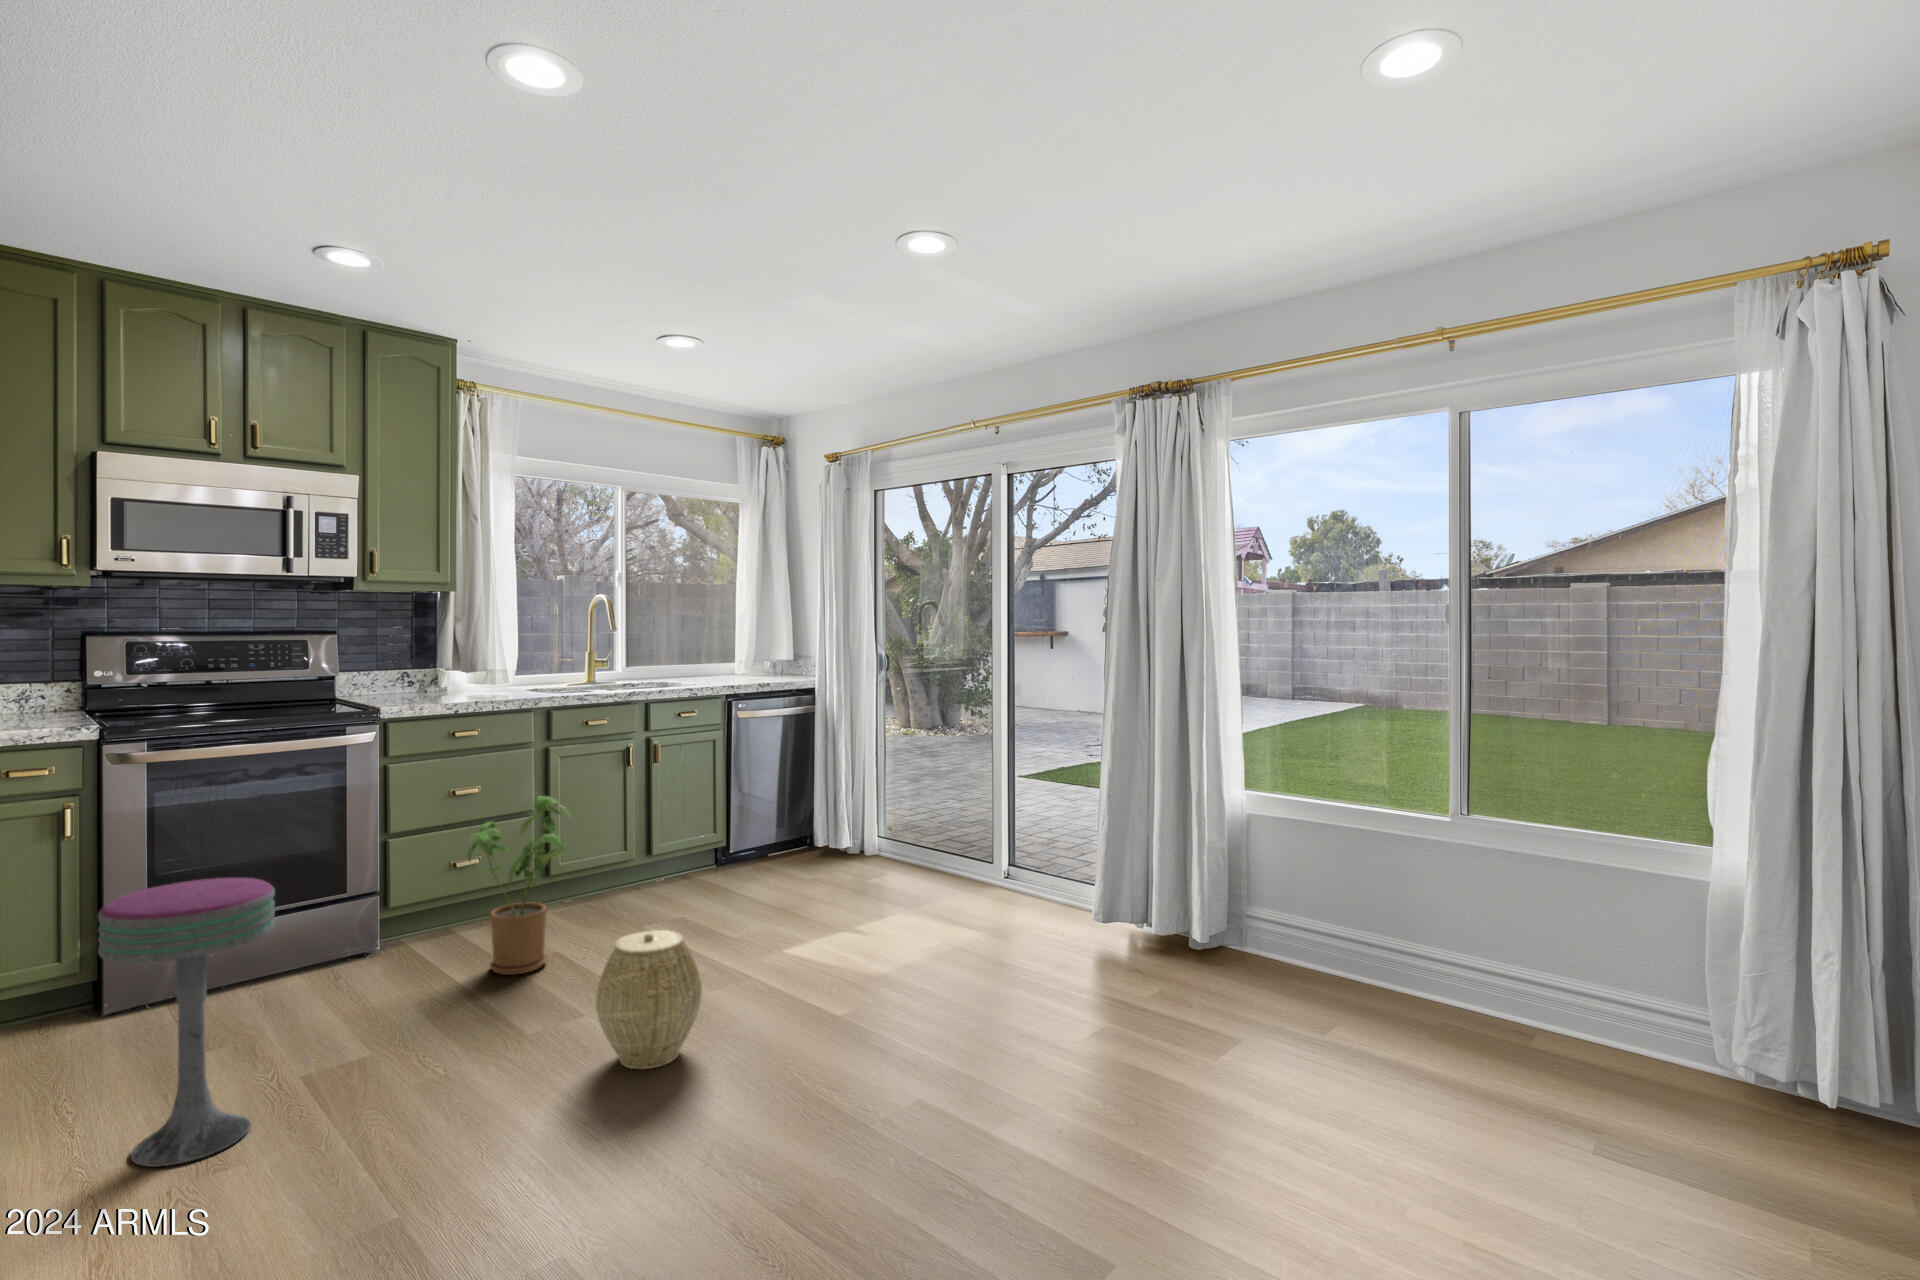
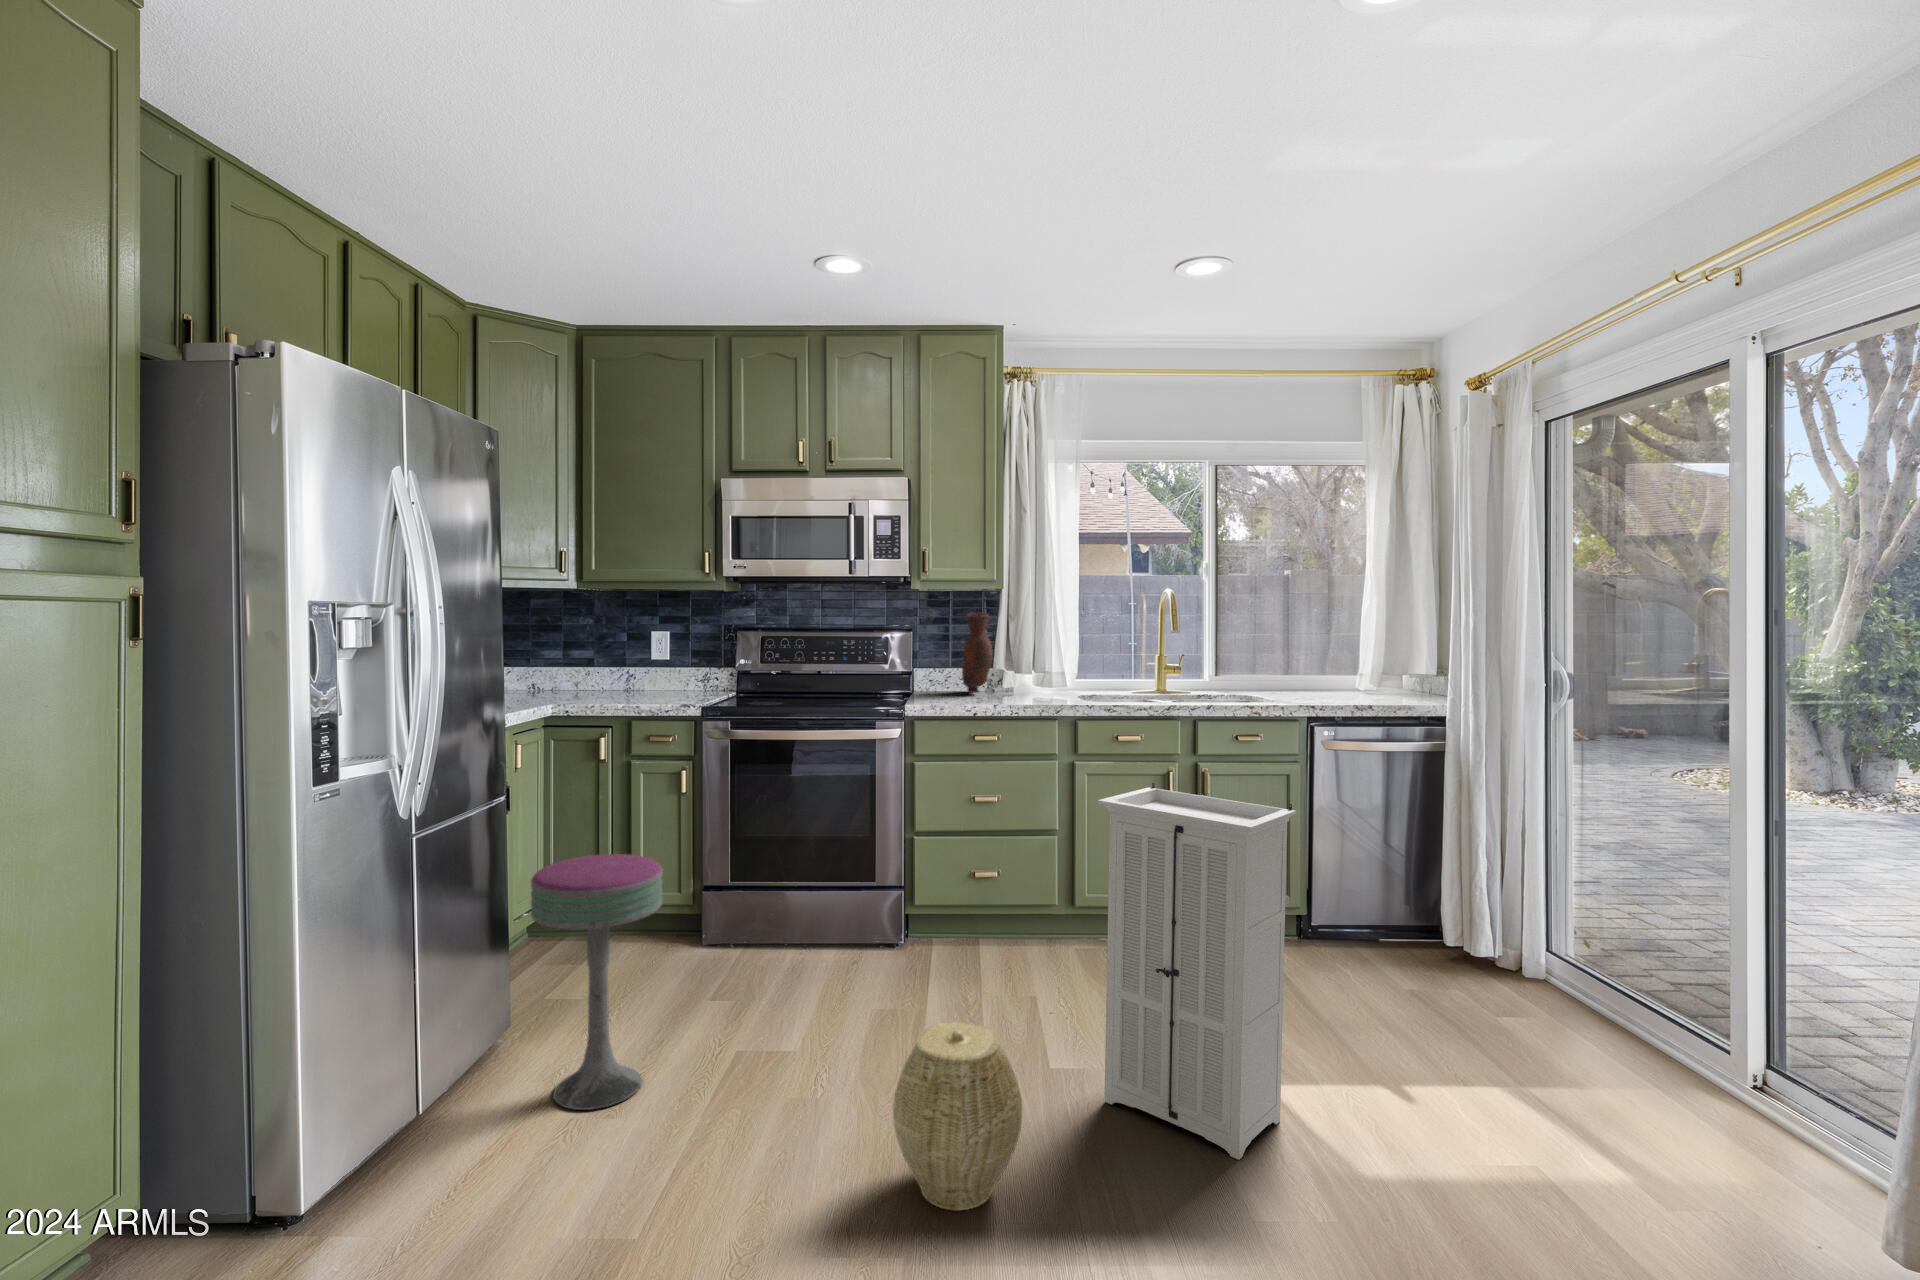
vase: none [395,615,432,696] -> present [962,613,993,693]
storage cabinet: none [688,740,817,985] -> present [1098,783,1296,1160]
house plant: present [467,796,571,975] -> none [935,818,1042,1012]

